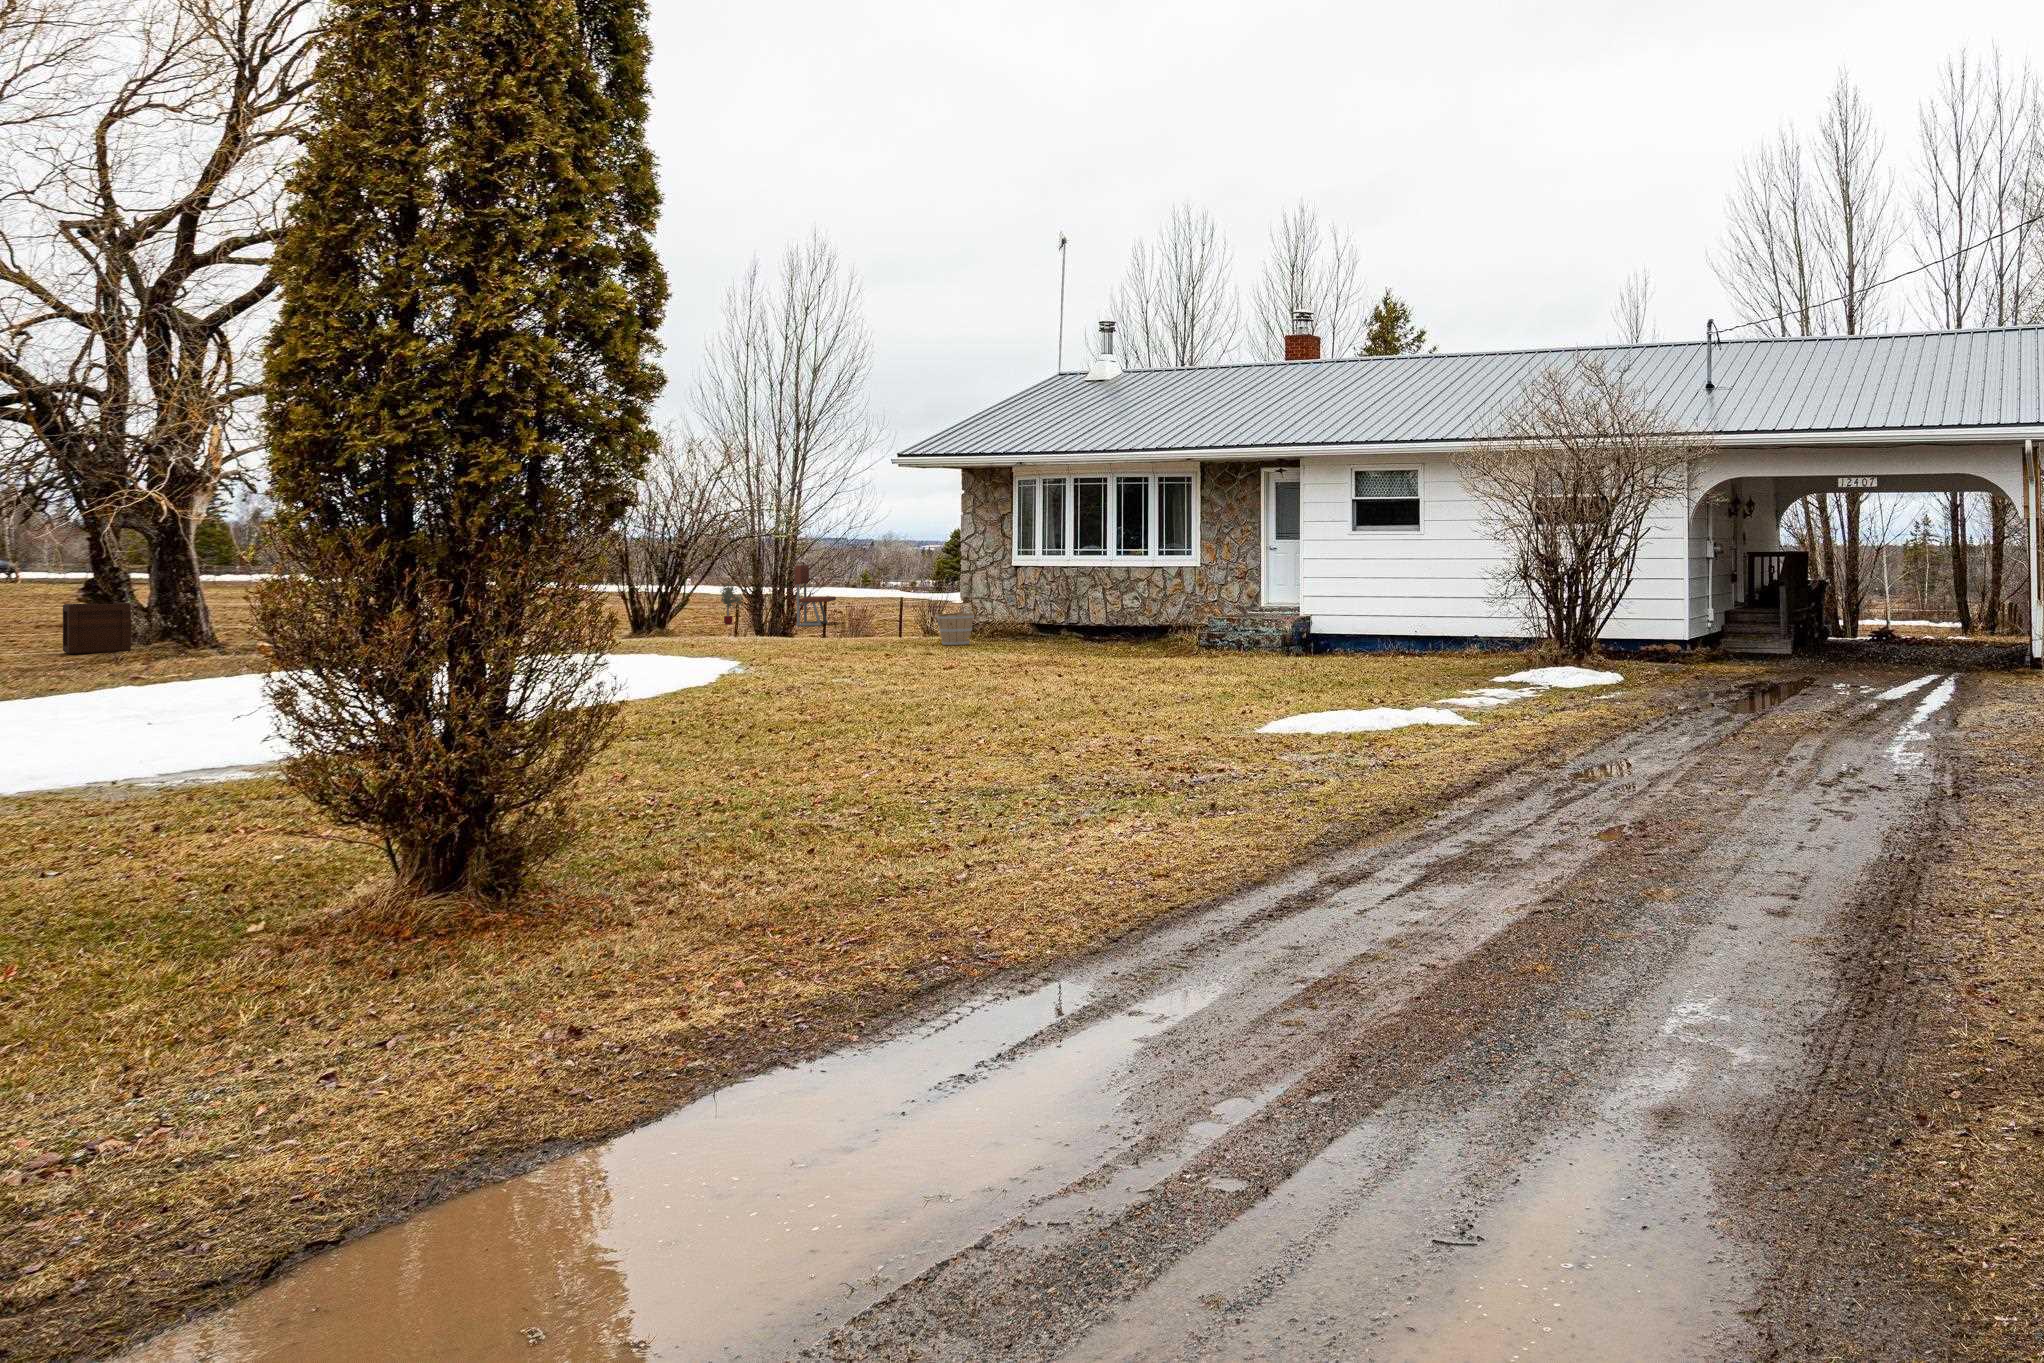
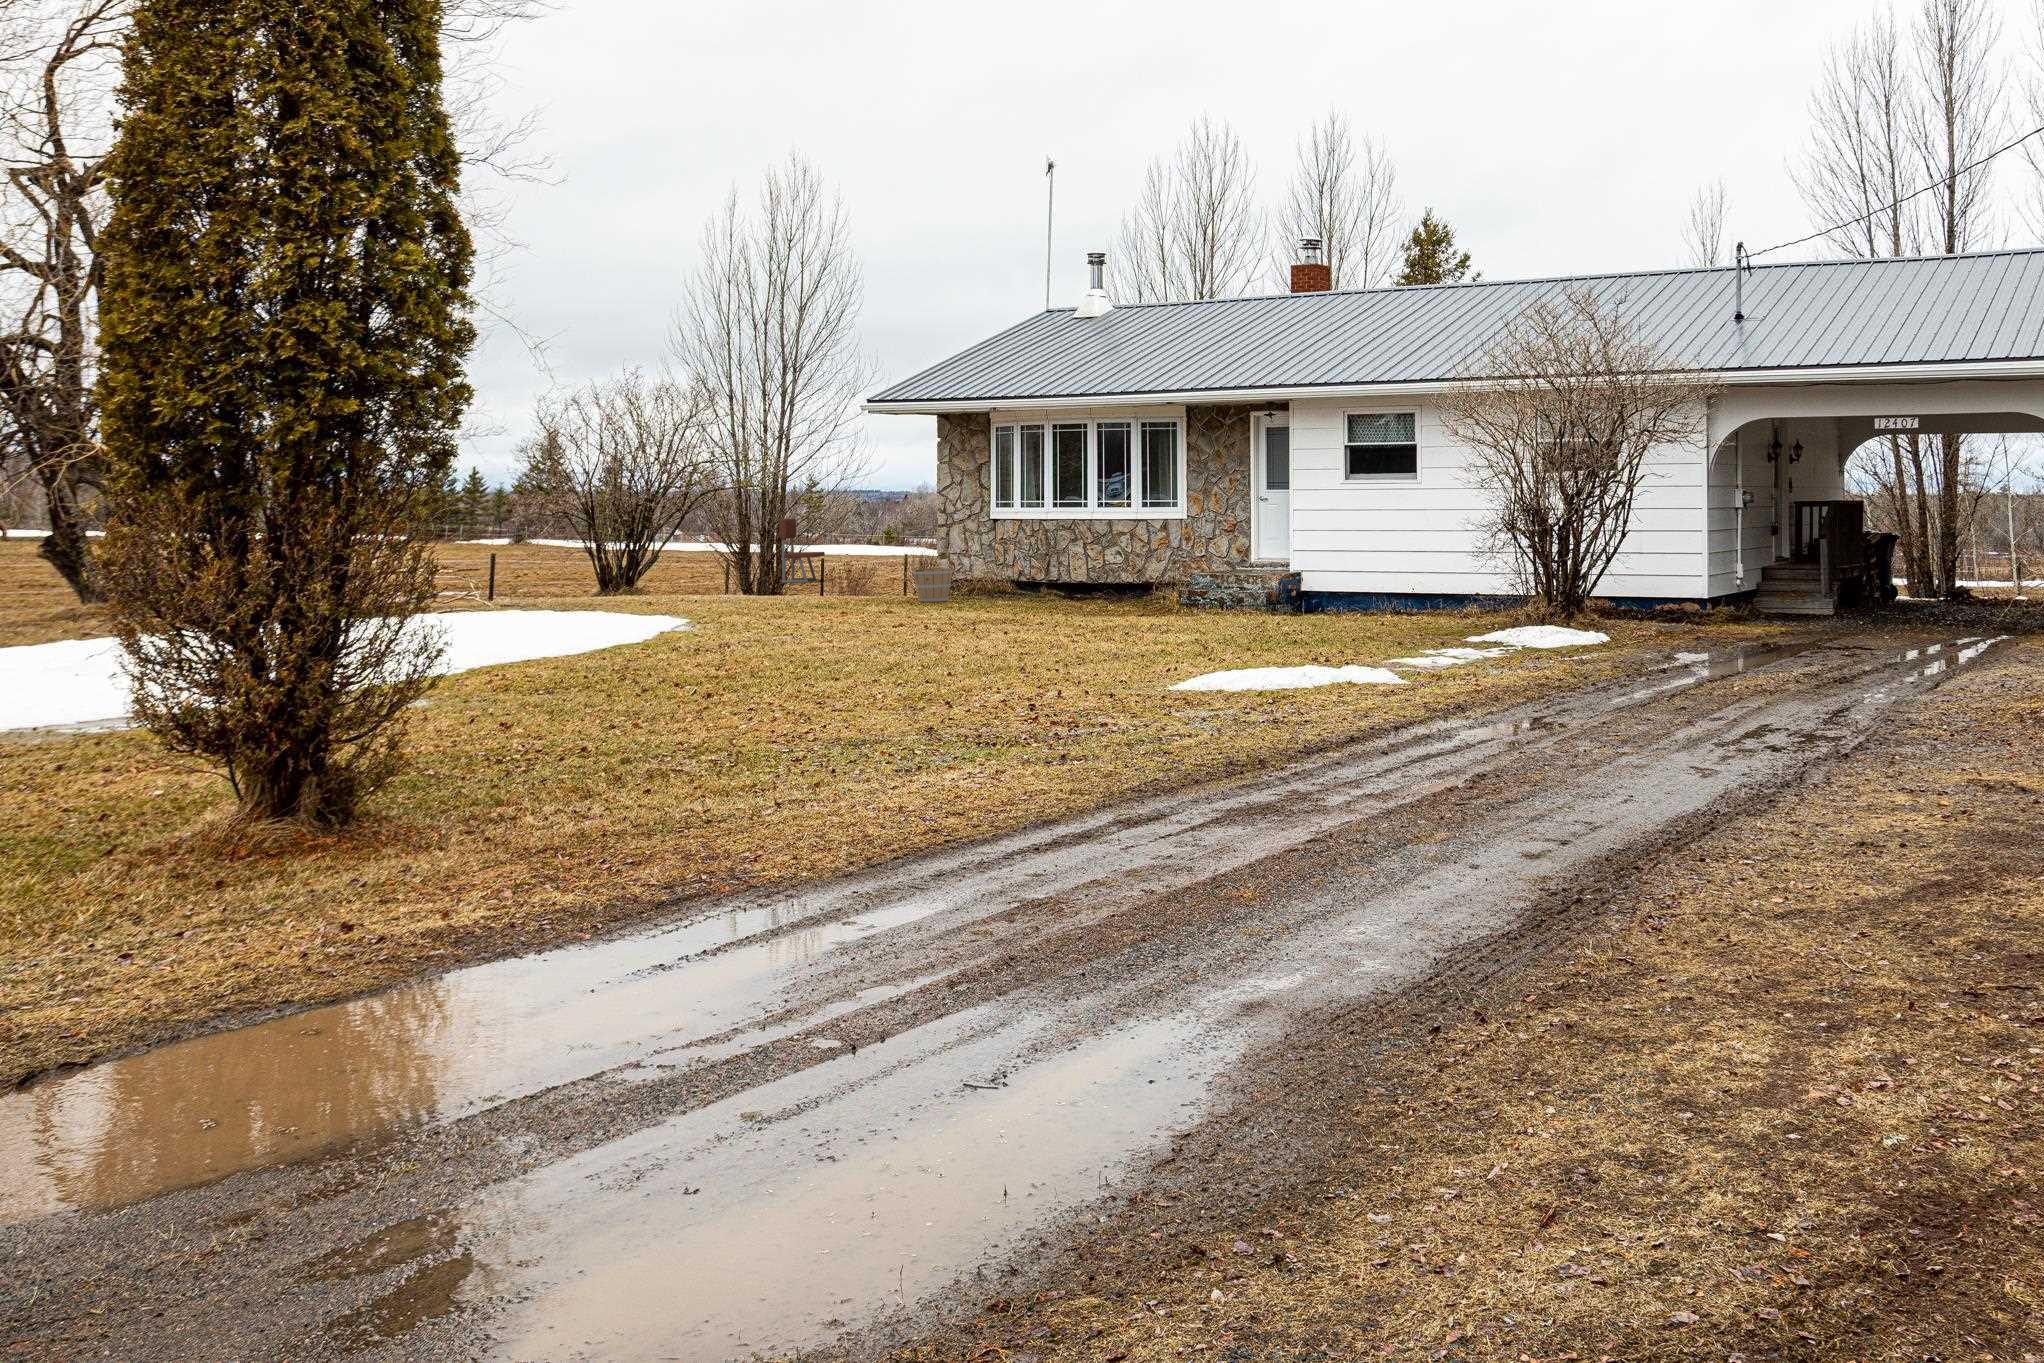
potted tree: present [721,582,743,624] -> none [703,536,729,581]
wooden crate: present [63,603,131,654] -> none [24,558,91,610]

